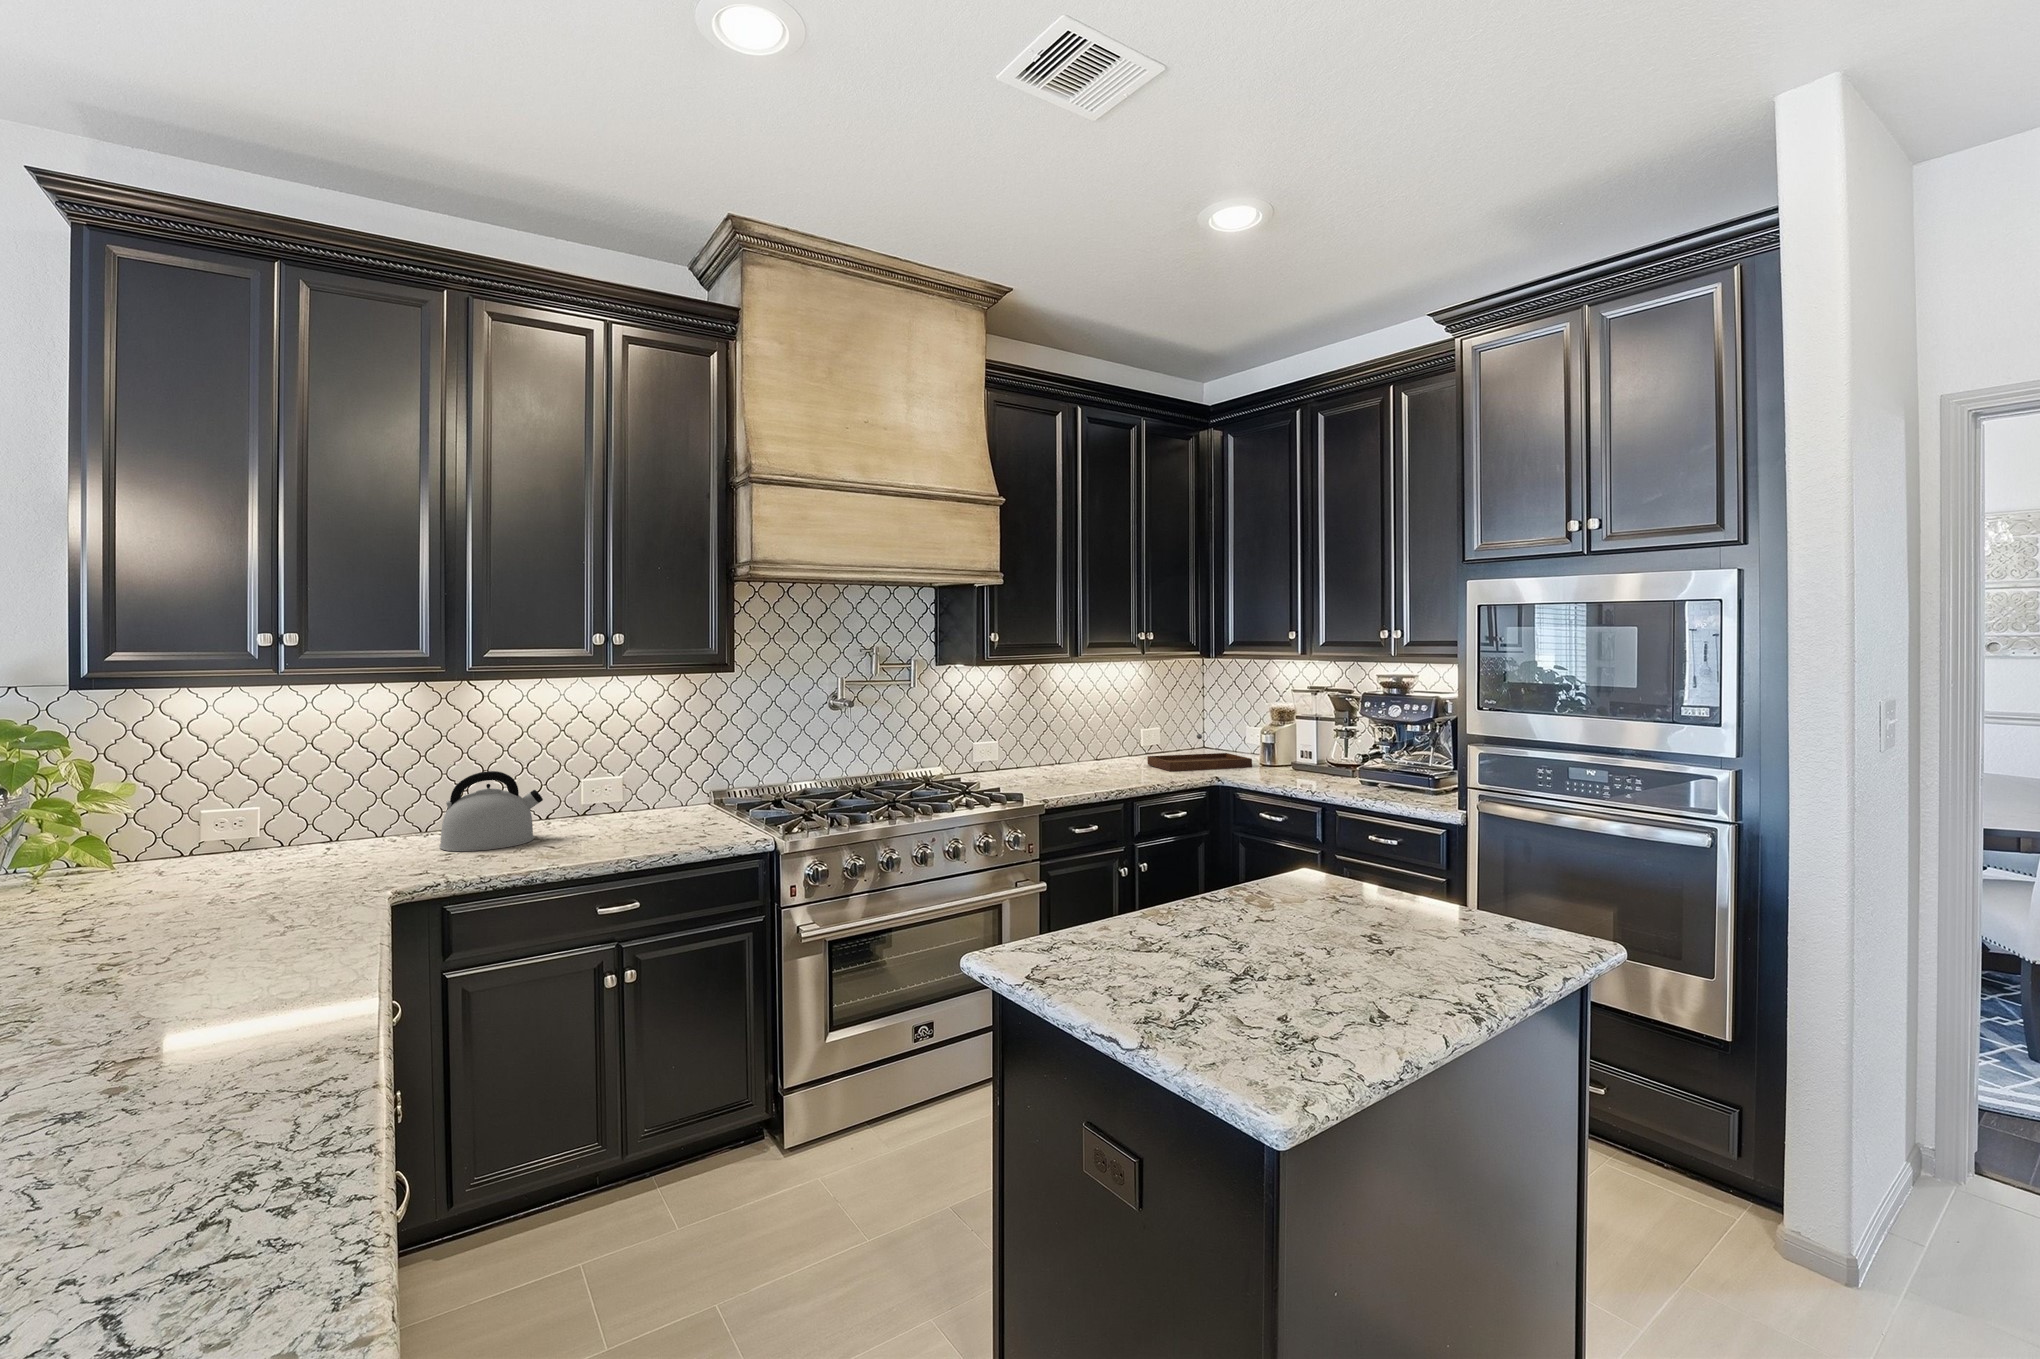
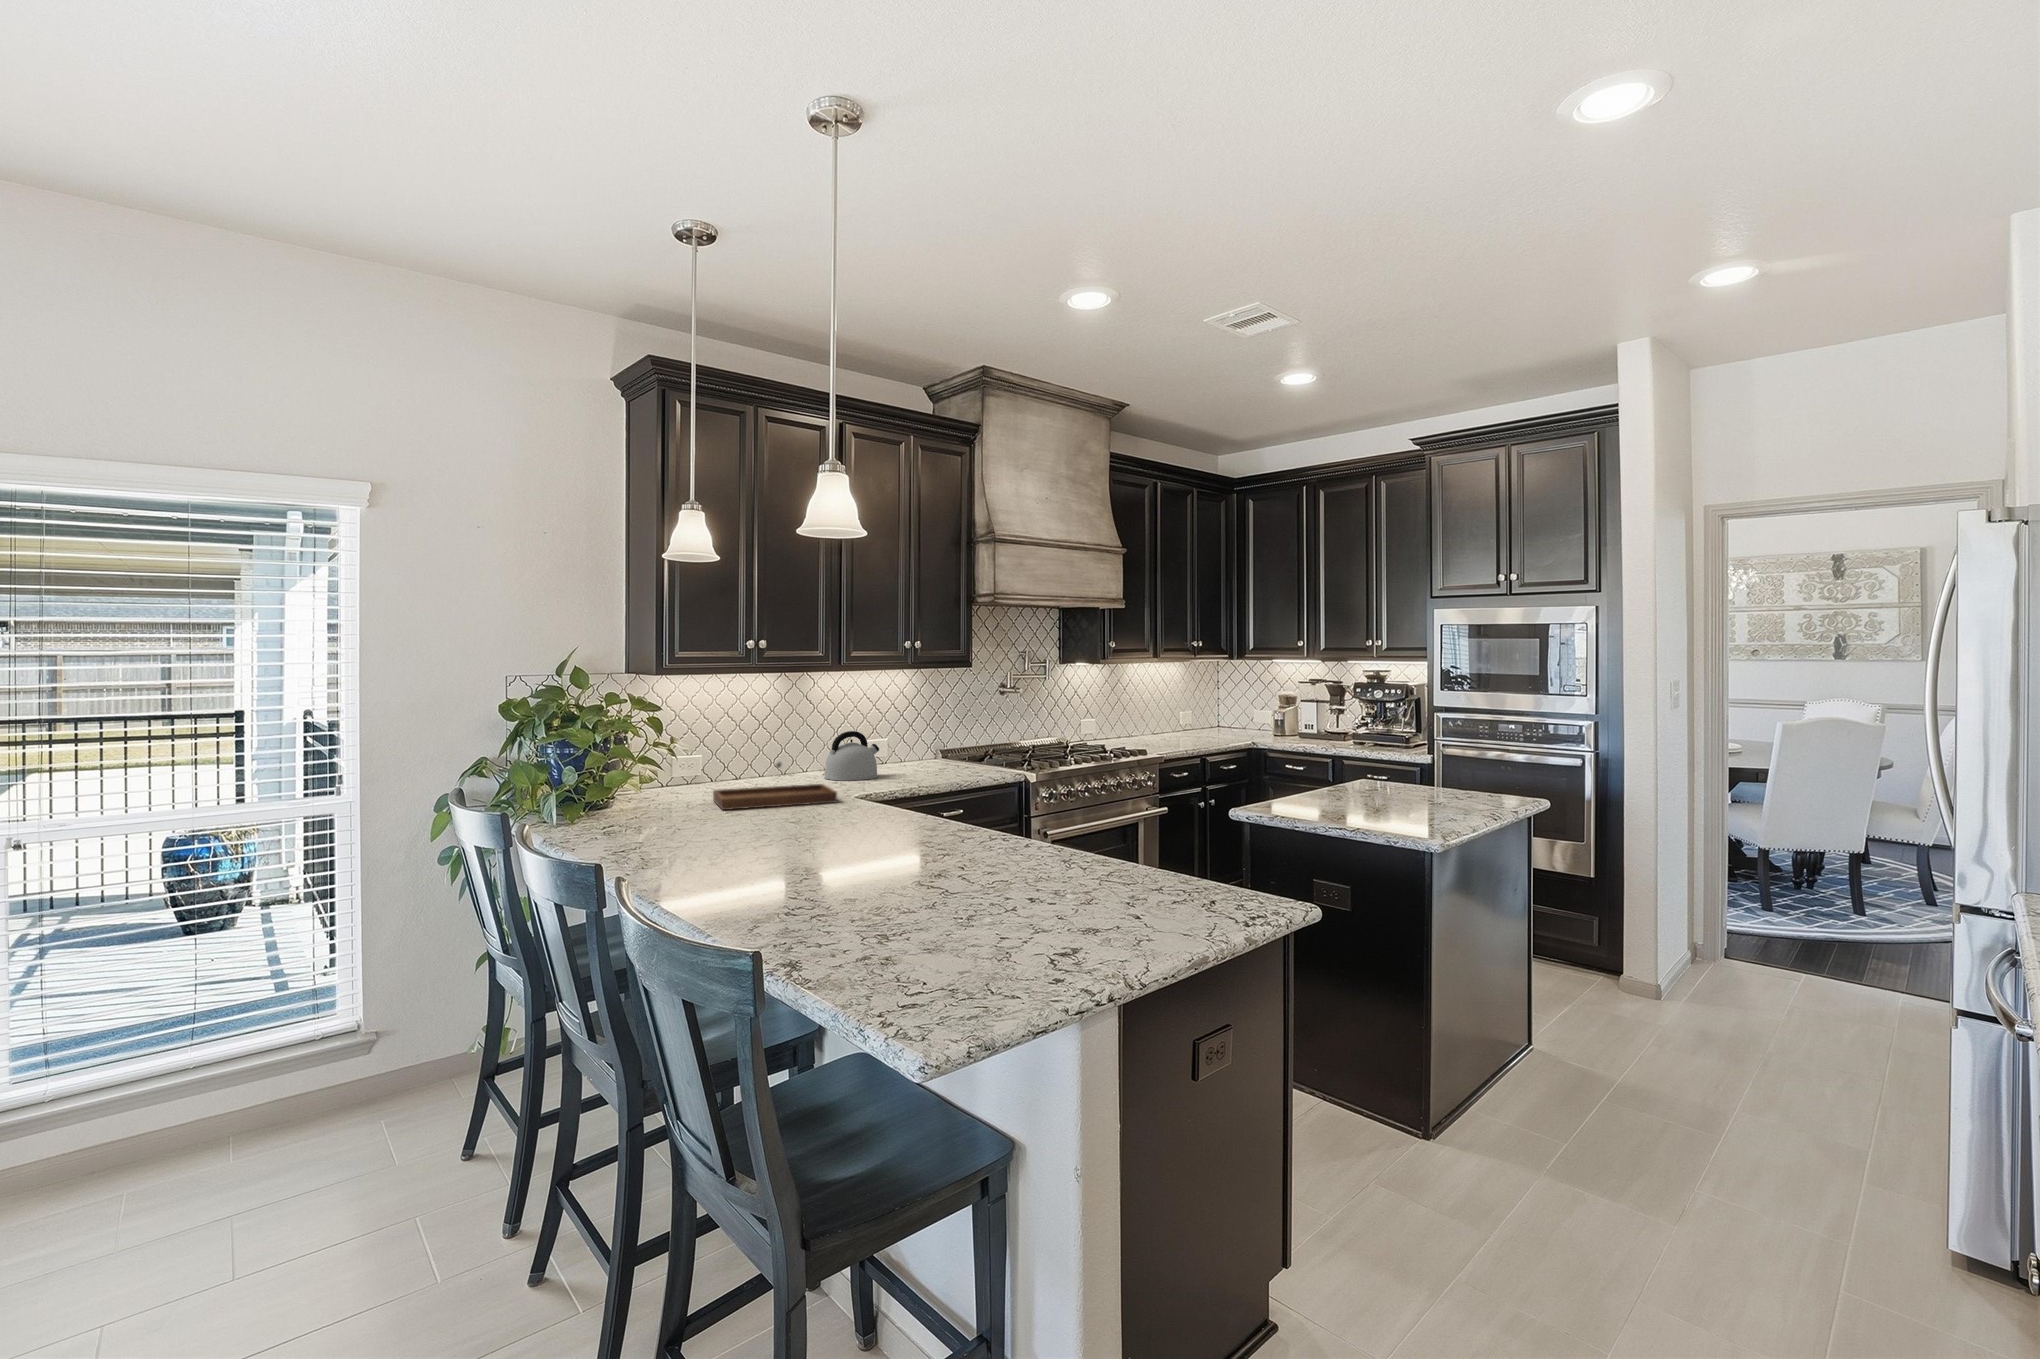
tray: present [1147,734,1252,771] -> present [713,761,837,810]

